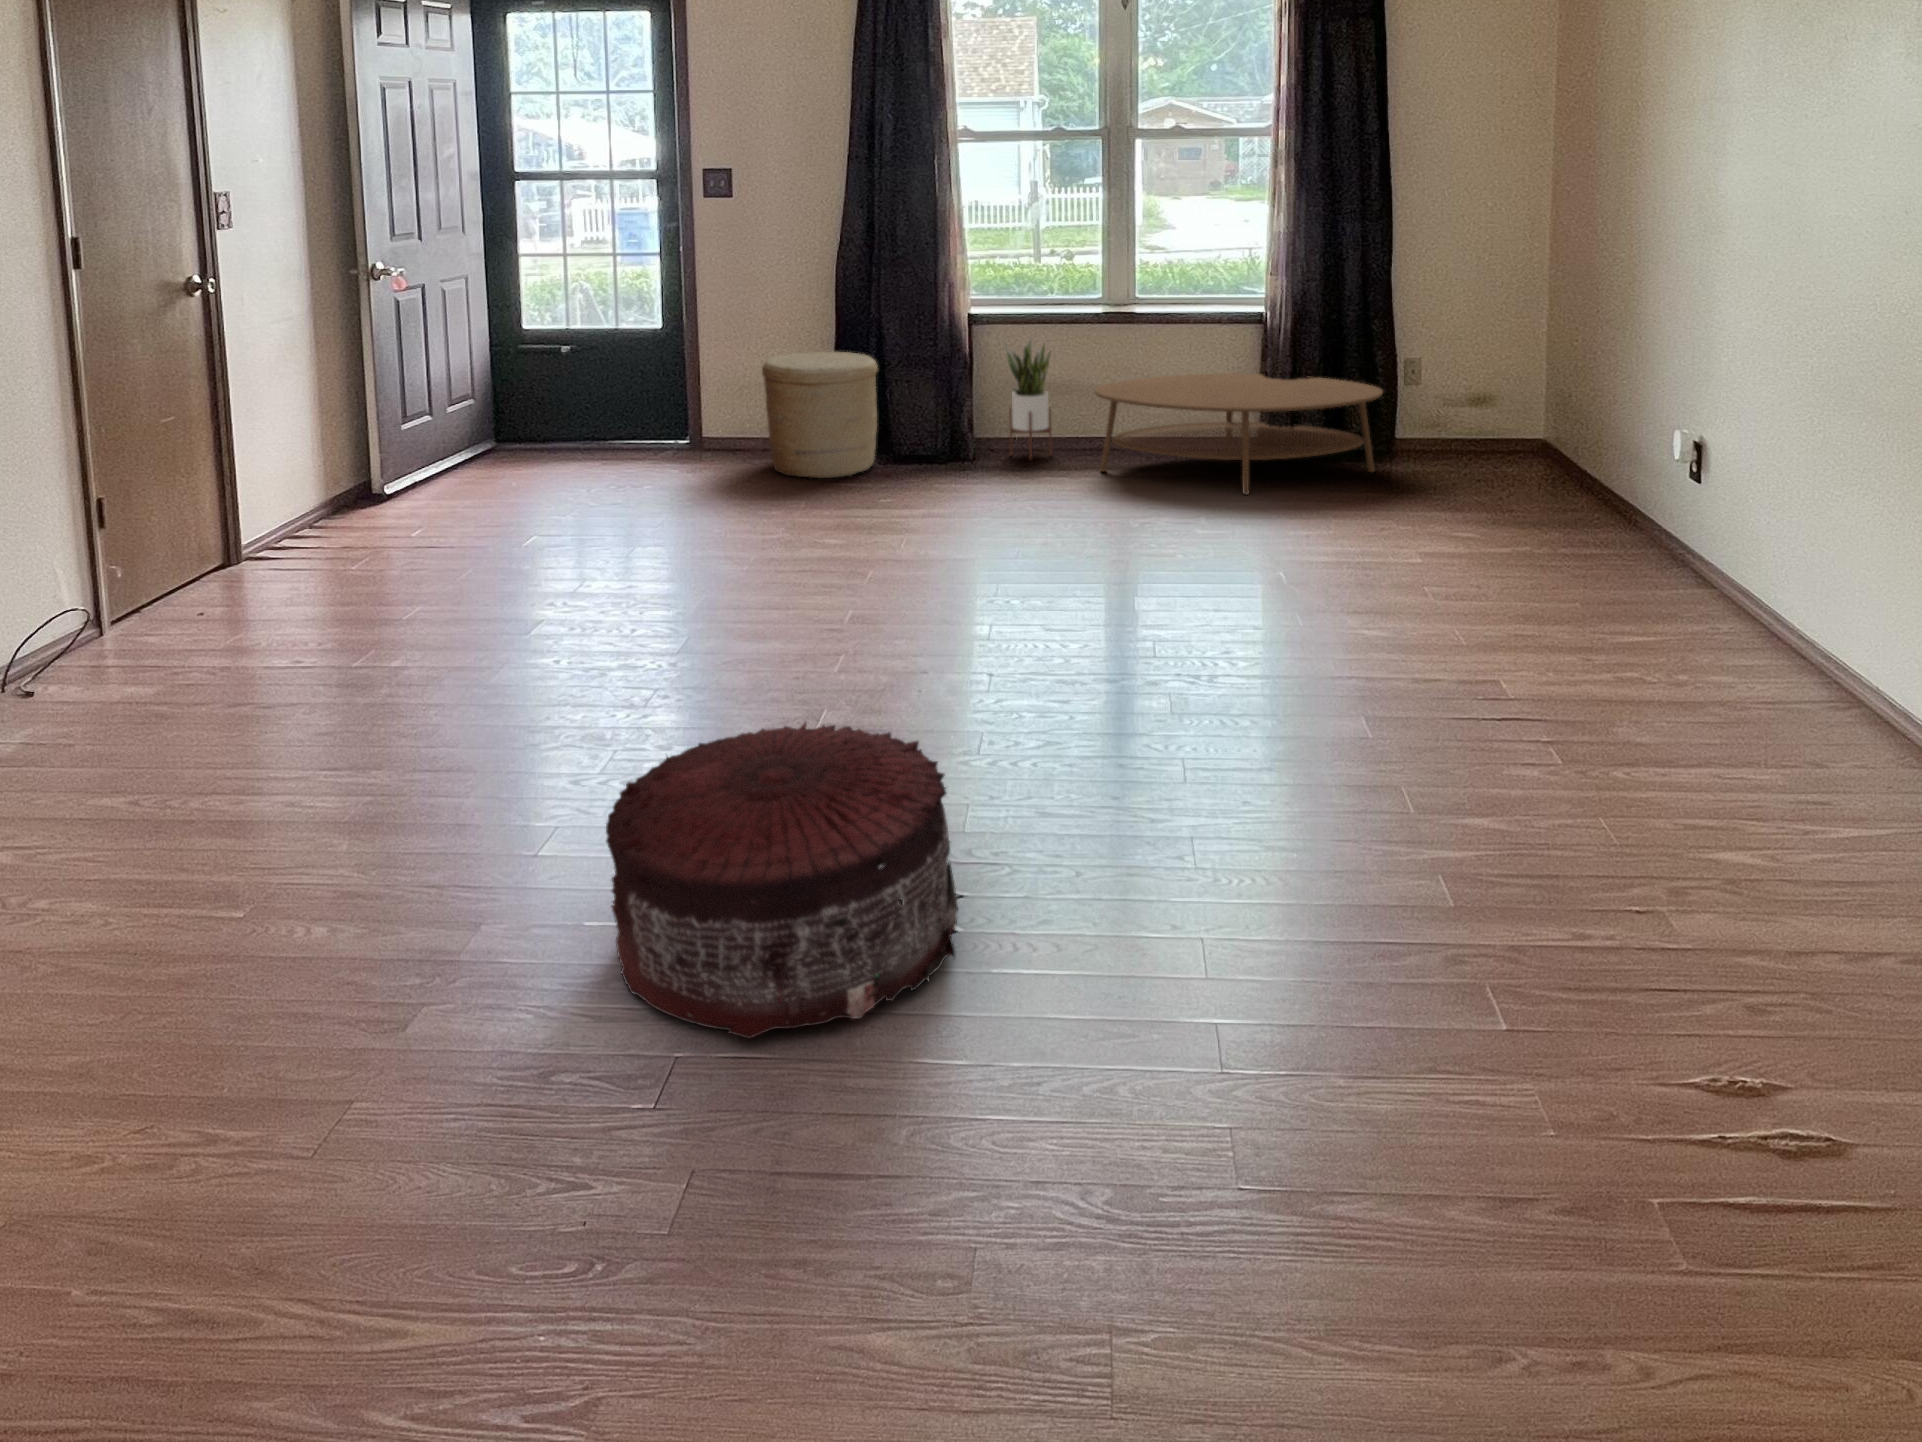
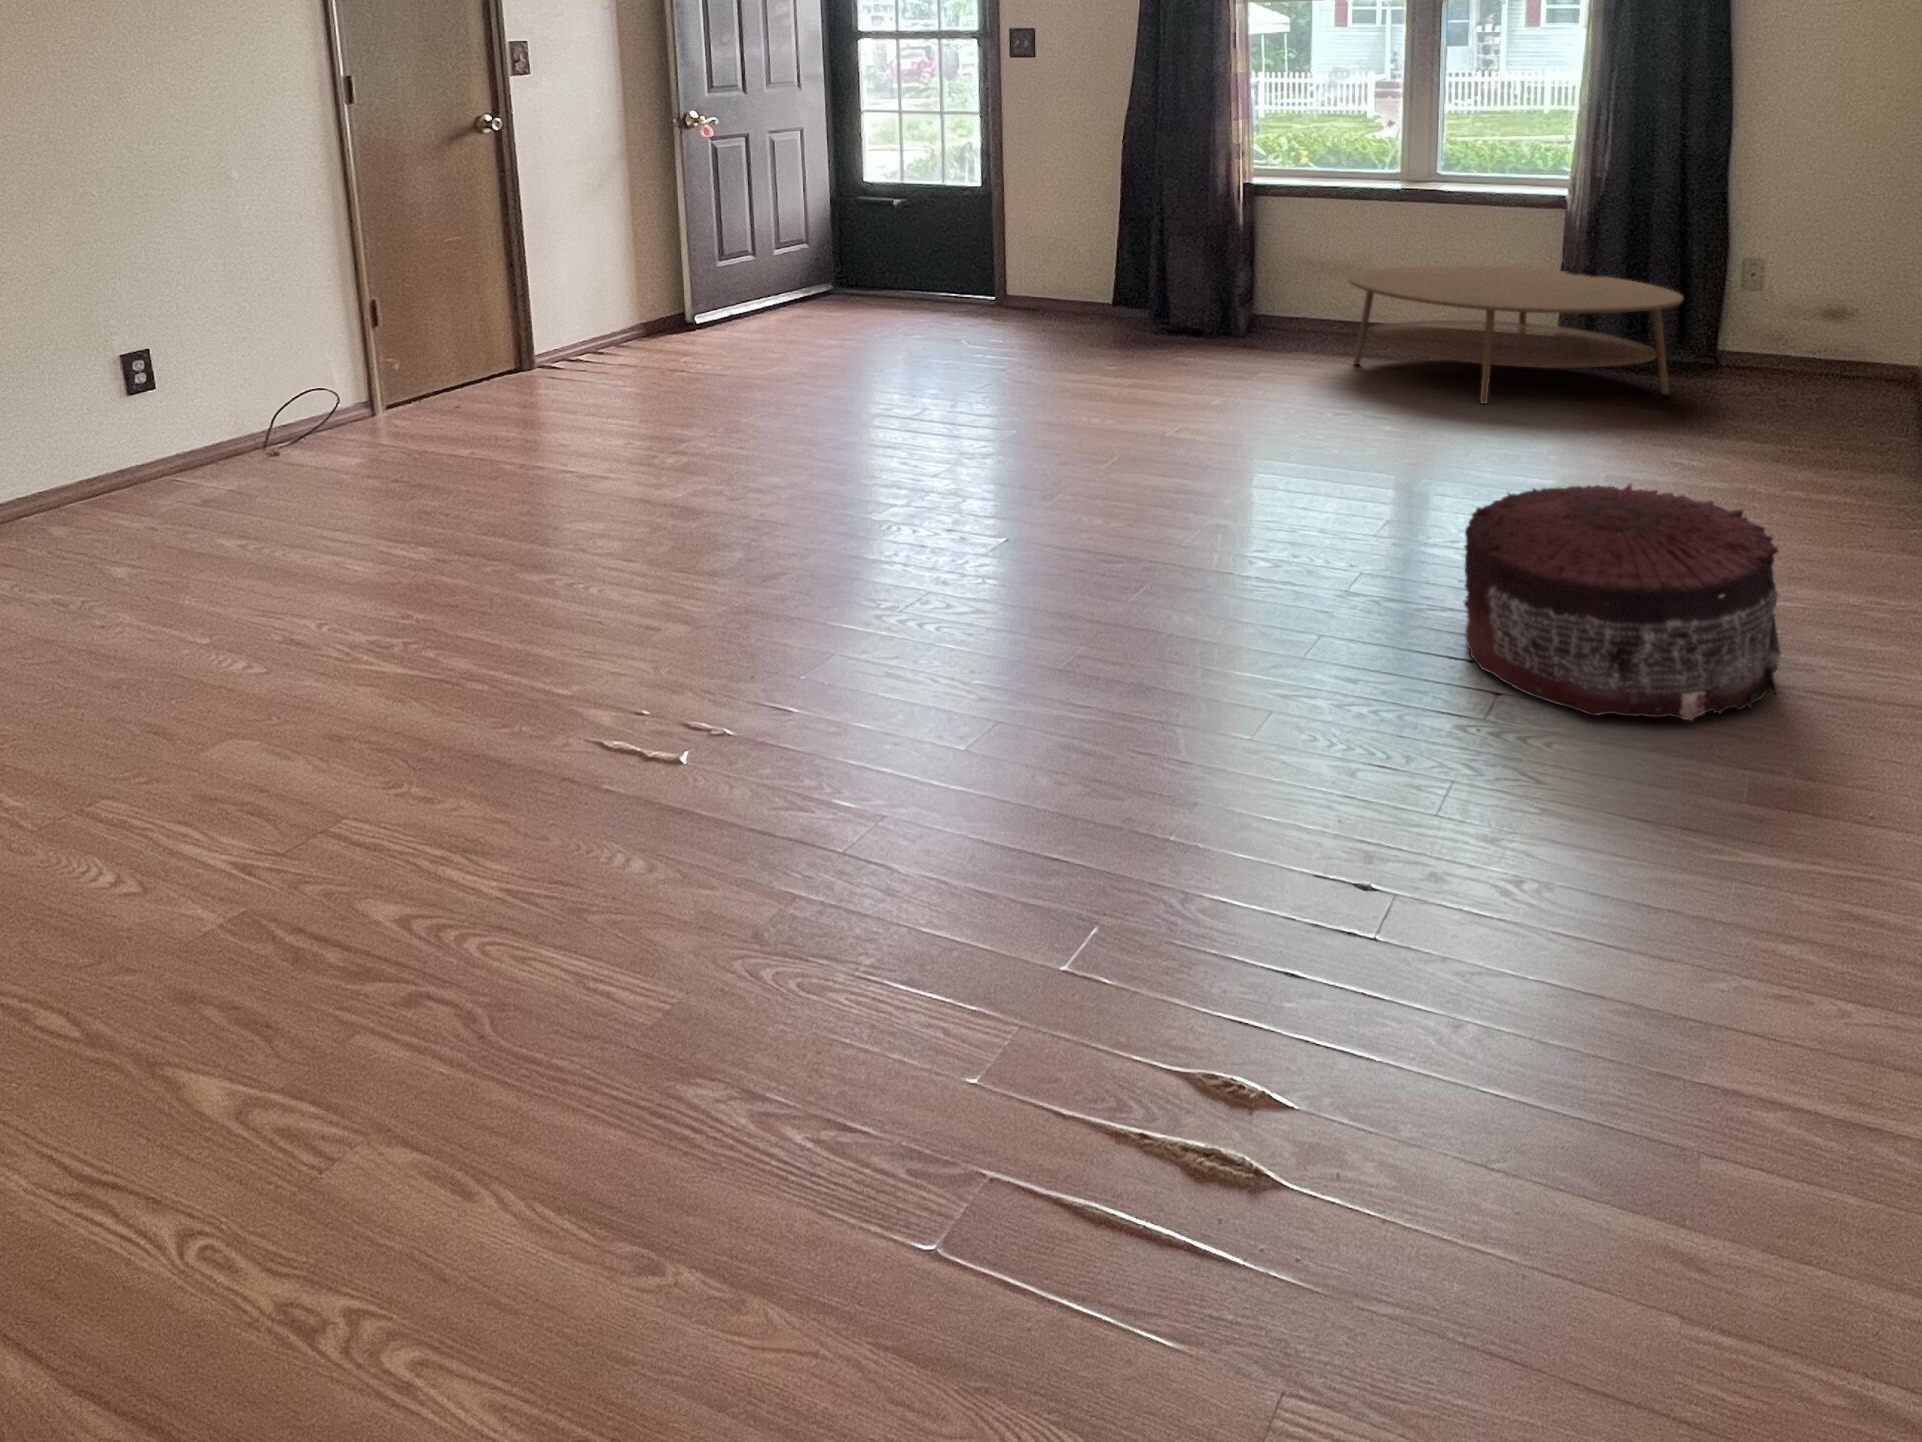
potted plant: present [1004,337,1052,459] -> none [1272,212,1330,346]
woven basket: present [762,352,878,478] -> none [1028,218,1144,344]
pouf: present [606,723,958,1039] -> present [1464,484,1781,720]

